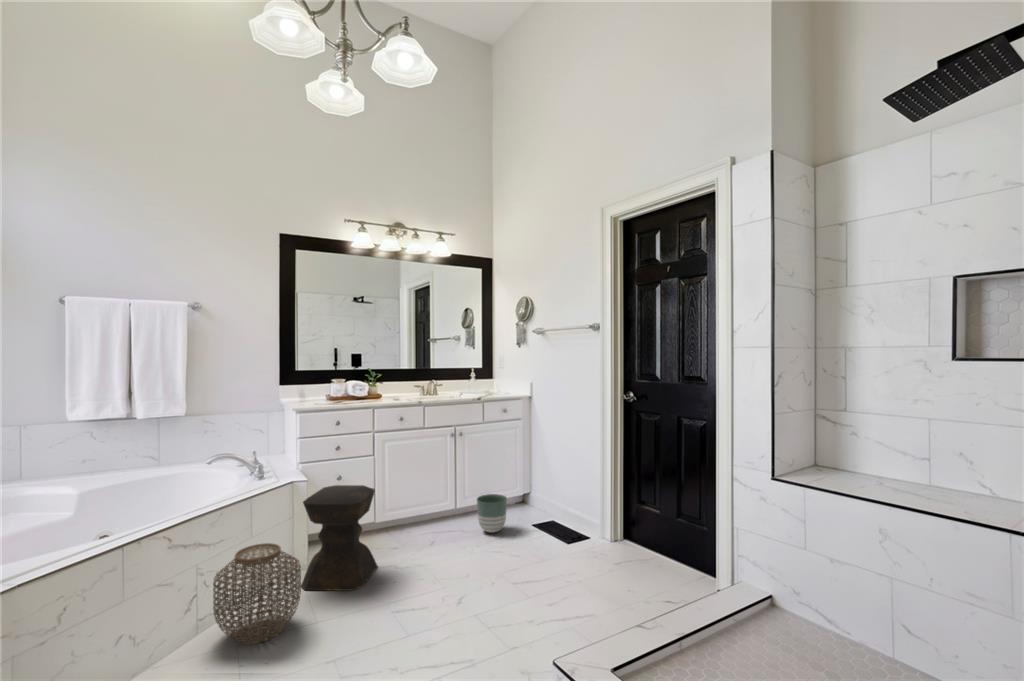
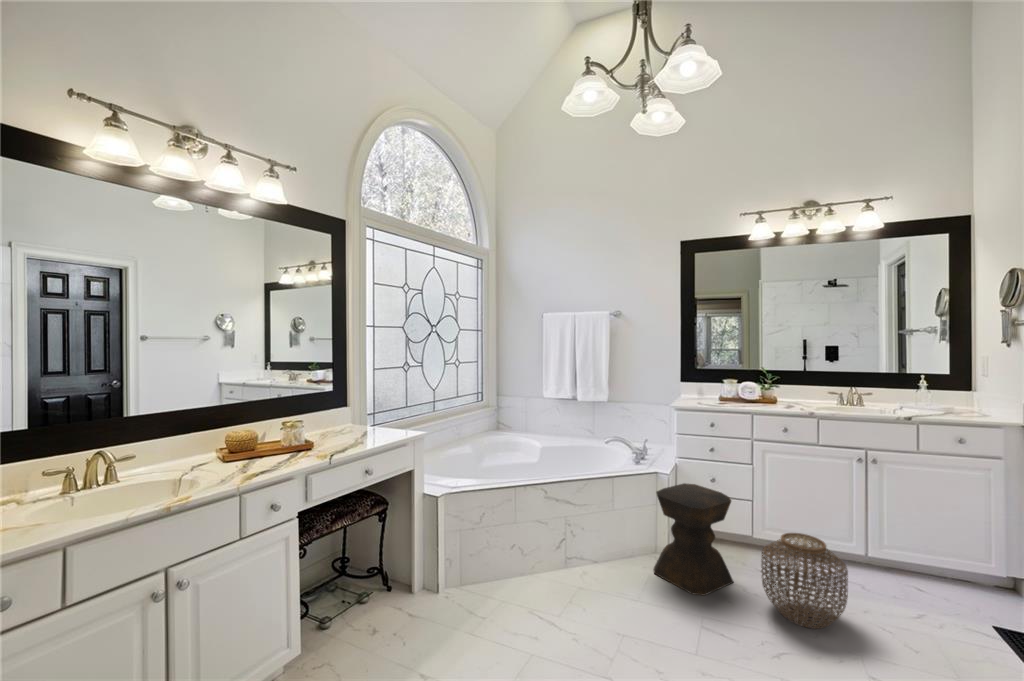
planter: present [477,494,507,533] -> none [889,550,944,608]
woven basket: present [213,543,301,644] -> present [761,533,848,628]

